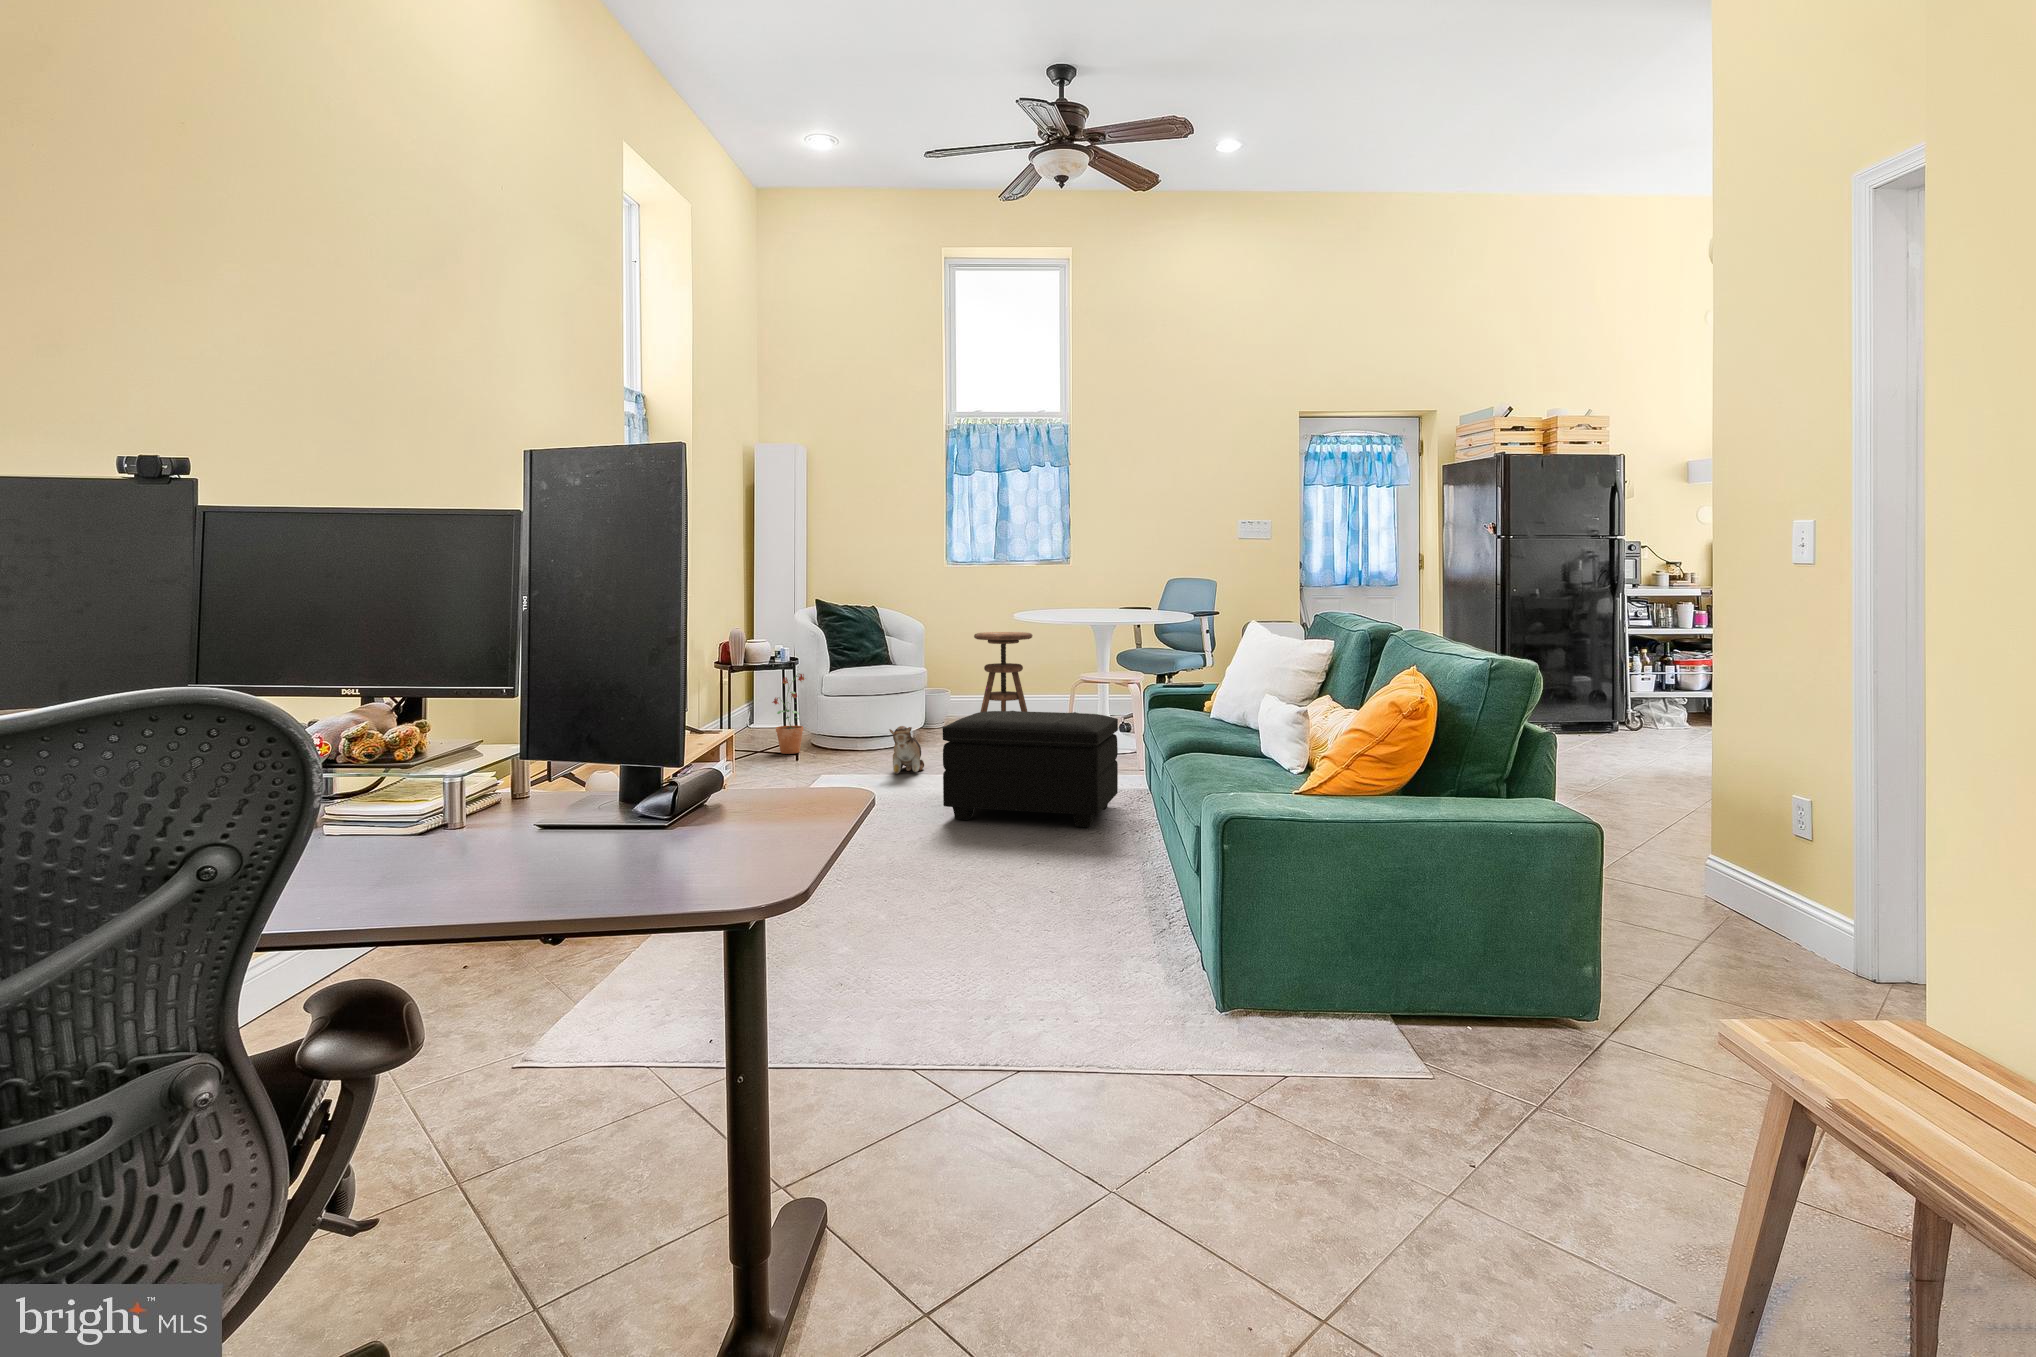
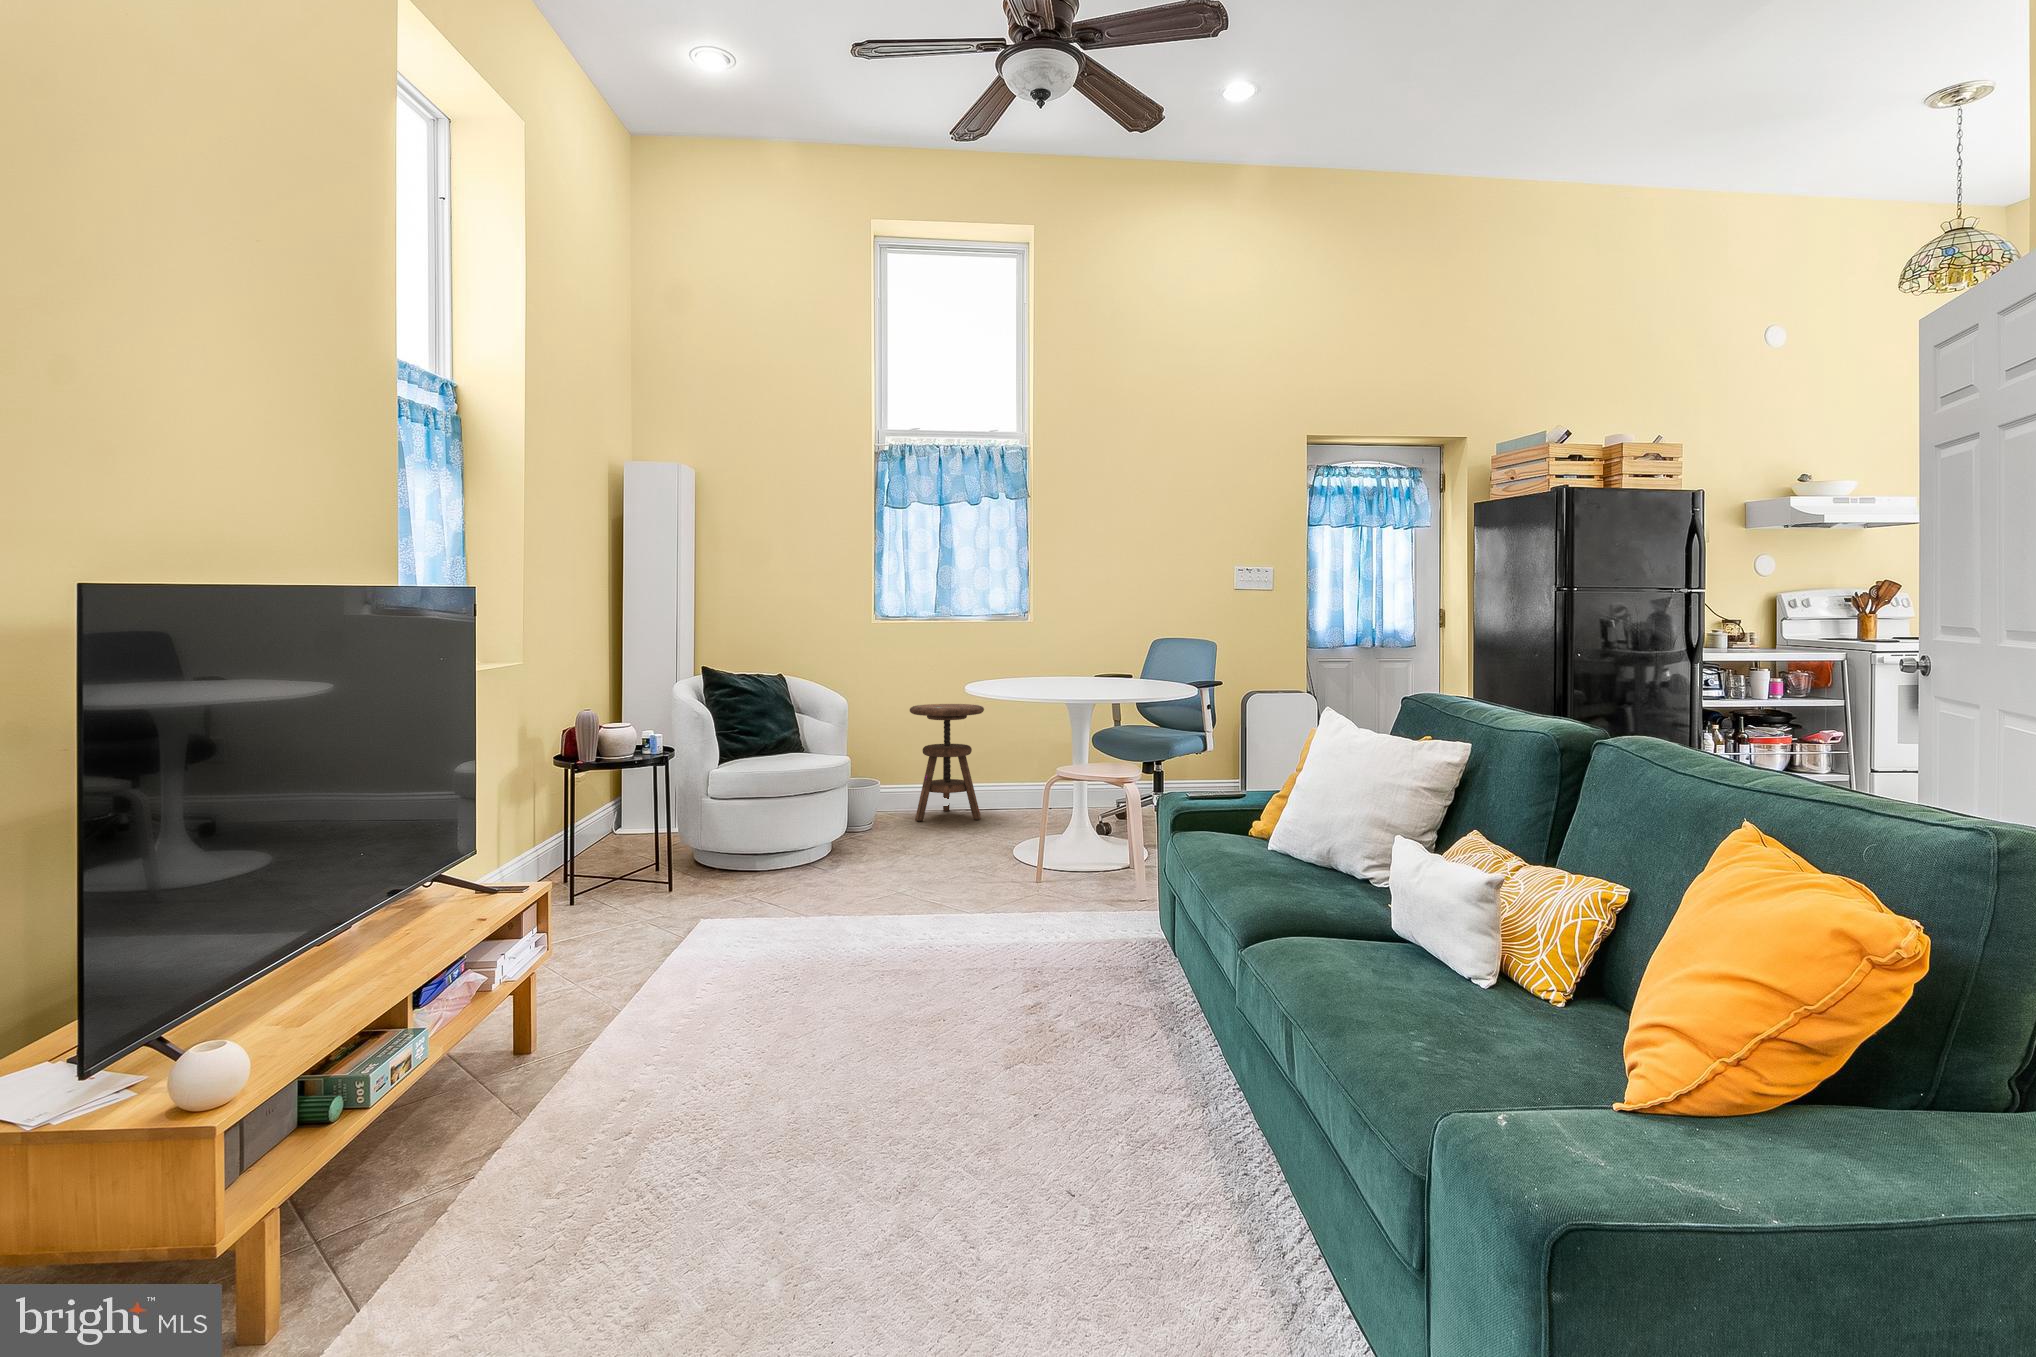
potted plant: present [772,673,804,754] -> none [634,769,685,882]
footstool: present [942,711,1118,827] -> none [880,845,1138,1038]
plush toy: present [889,726,924,774] -> none [797,853,847,920]

